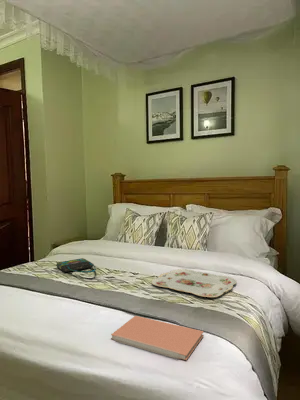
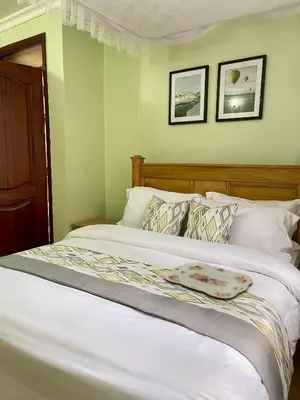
tote bag: present [56,258,96,280] -> none [71,244,109,269]
notebook: present [111,316,204,360] -> none [116,315,212,373]

